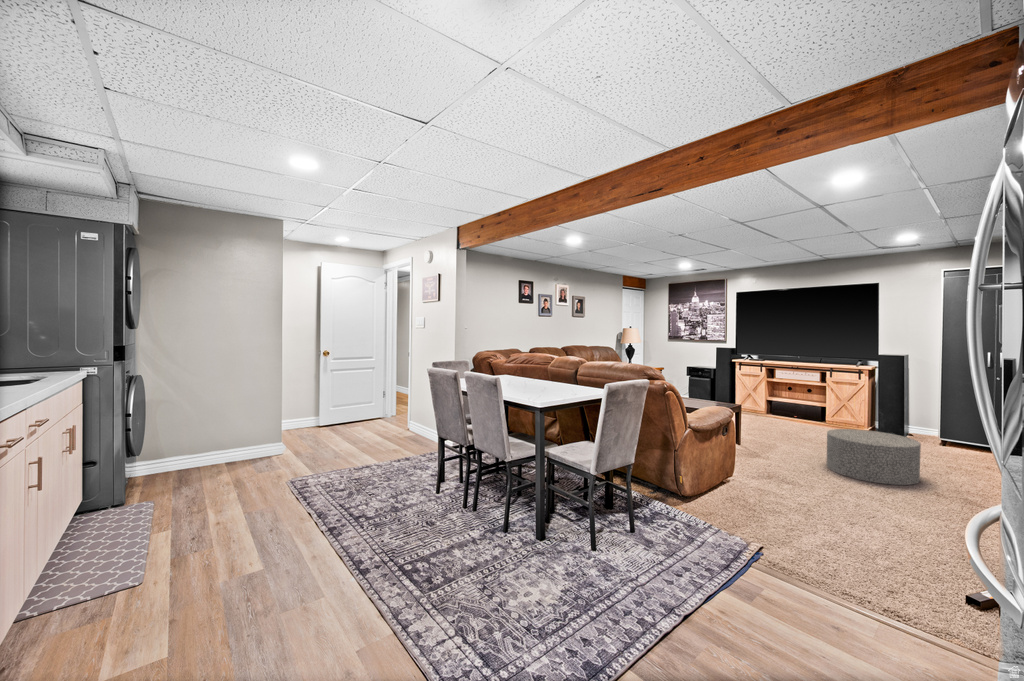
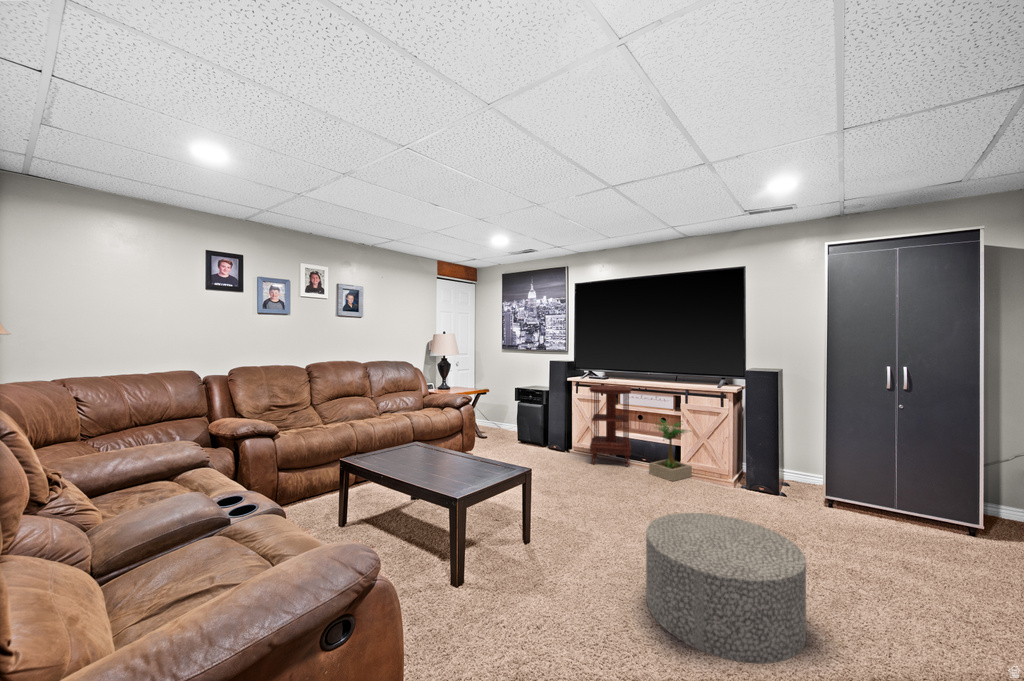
side table: none [753,365,789,421] -> present [589,385,631,467]
potted plant: none [803,388,839,429] -> present [649,421,692,481]

